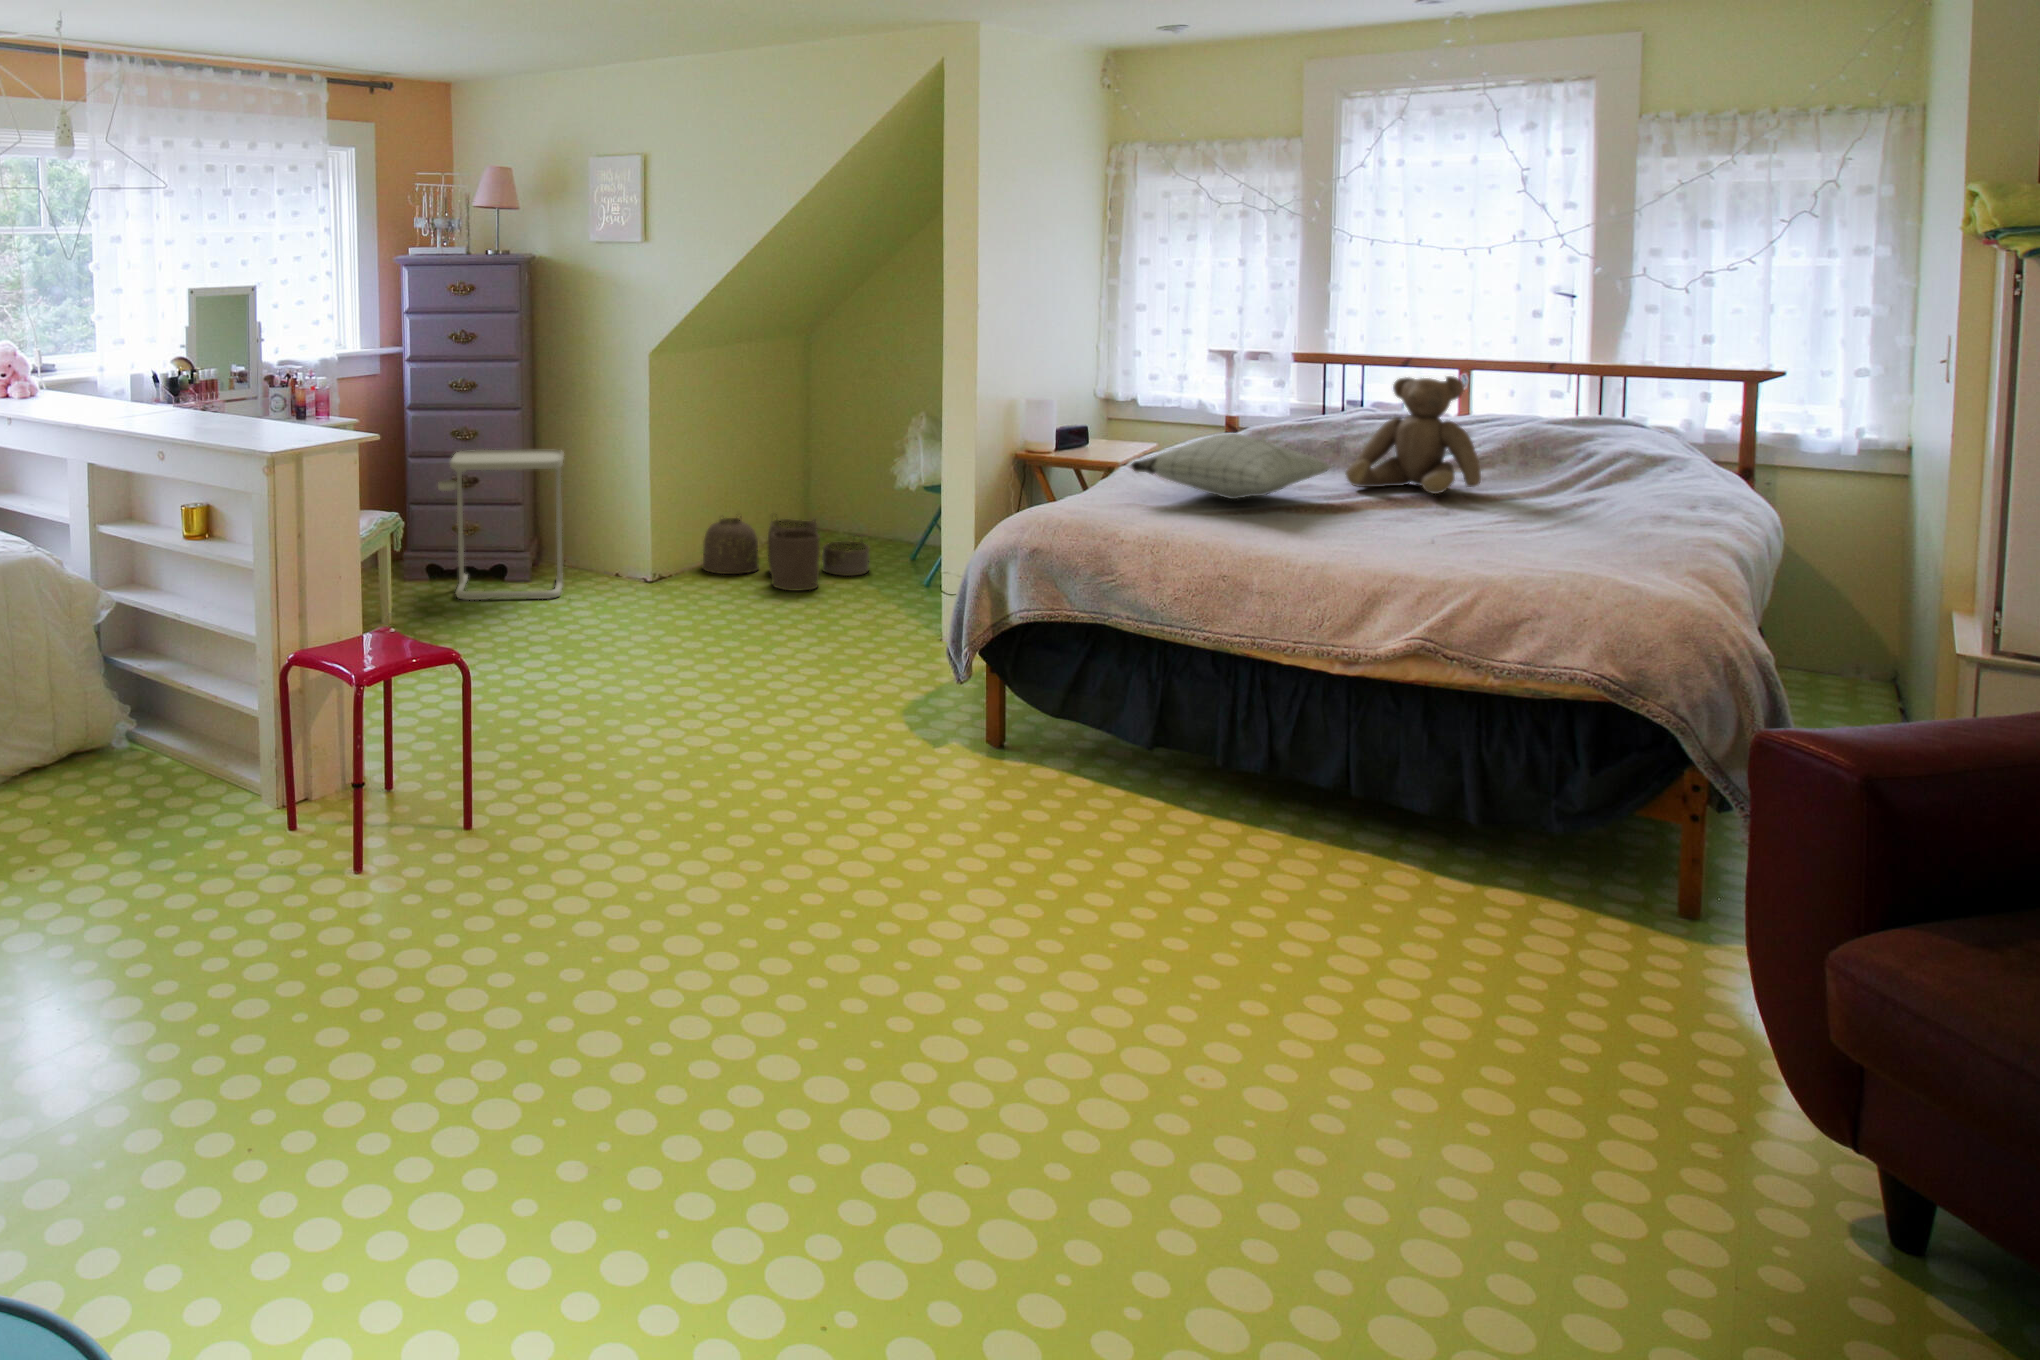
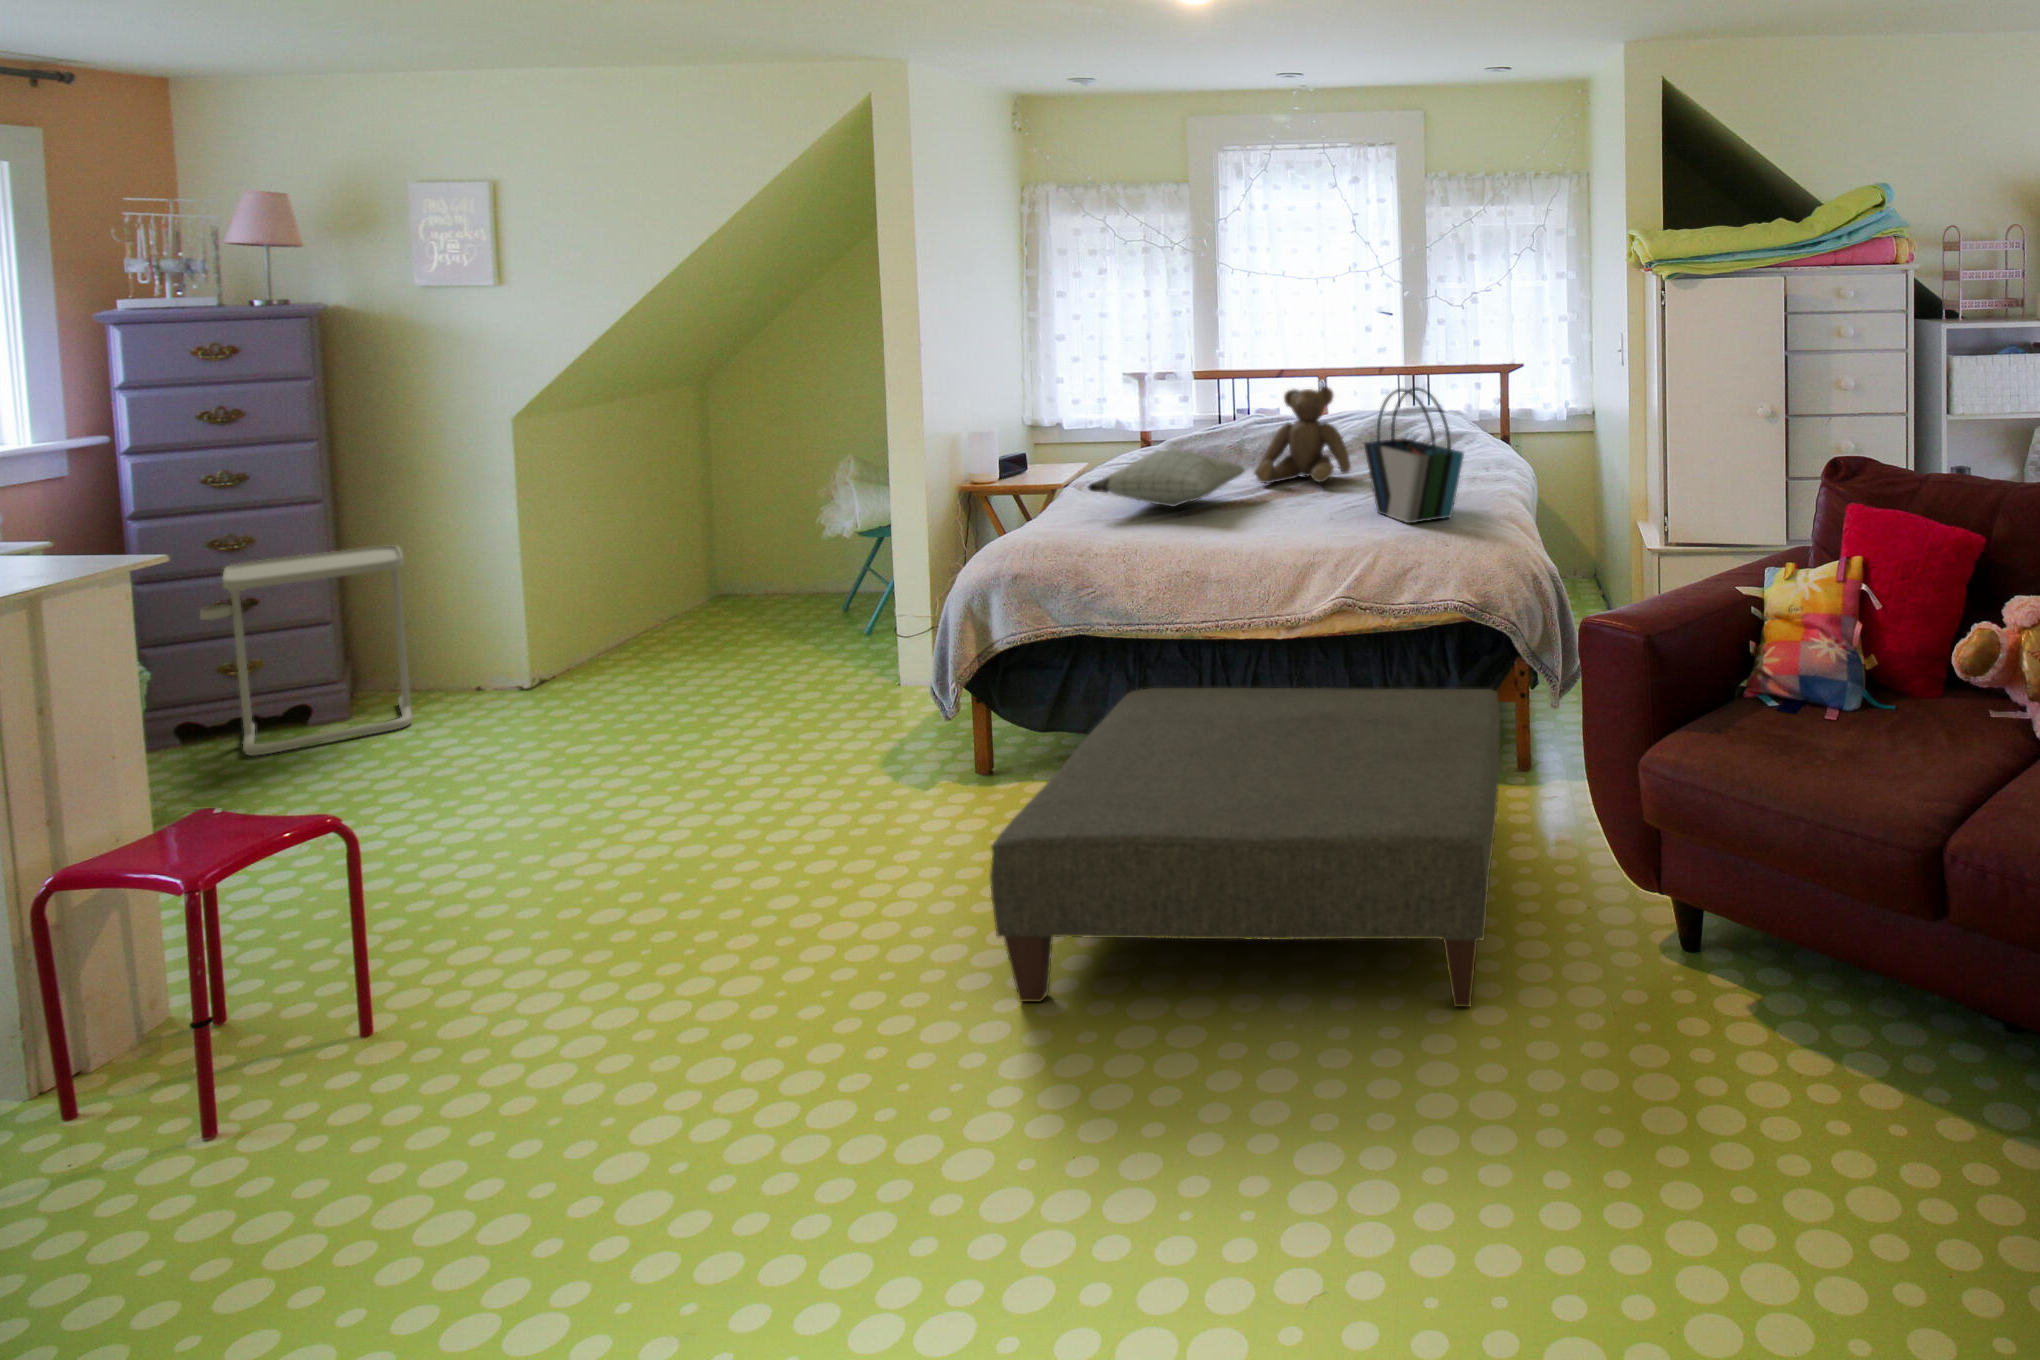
tote bag: none [1496,382,1653,561] -> present [1364,387,1464,523]
woven basket: present [702,514,869,590] -> none [600,580,805,663]
ottoman: none [938,698,1673,1244] -> present [990,688,1500,1007]

